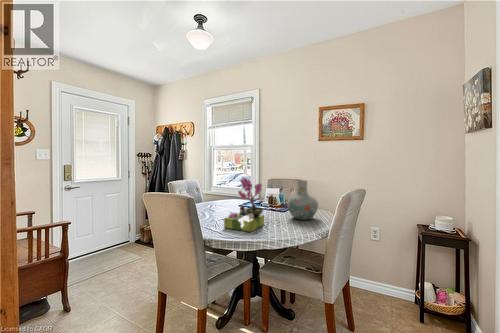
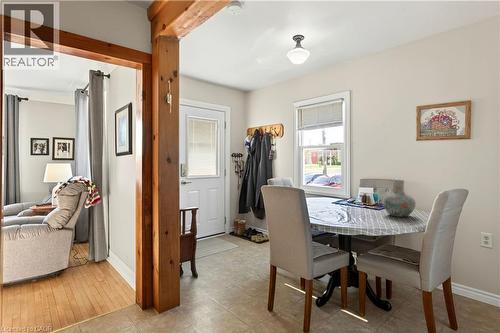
flower arrangement: present [224,177,264,232] -> none [325,175,361,222]

